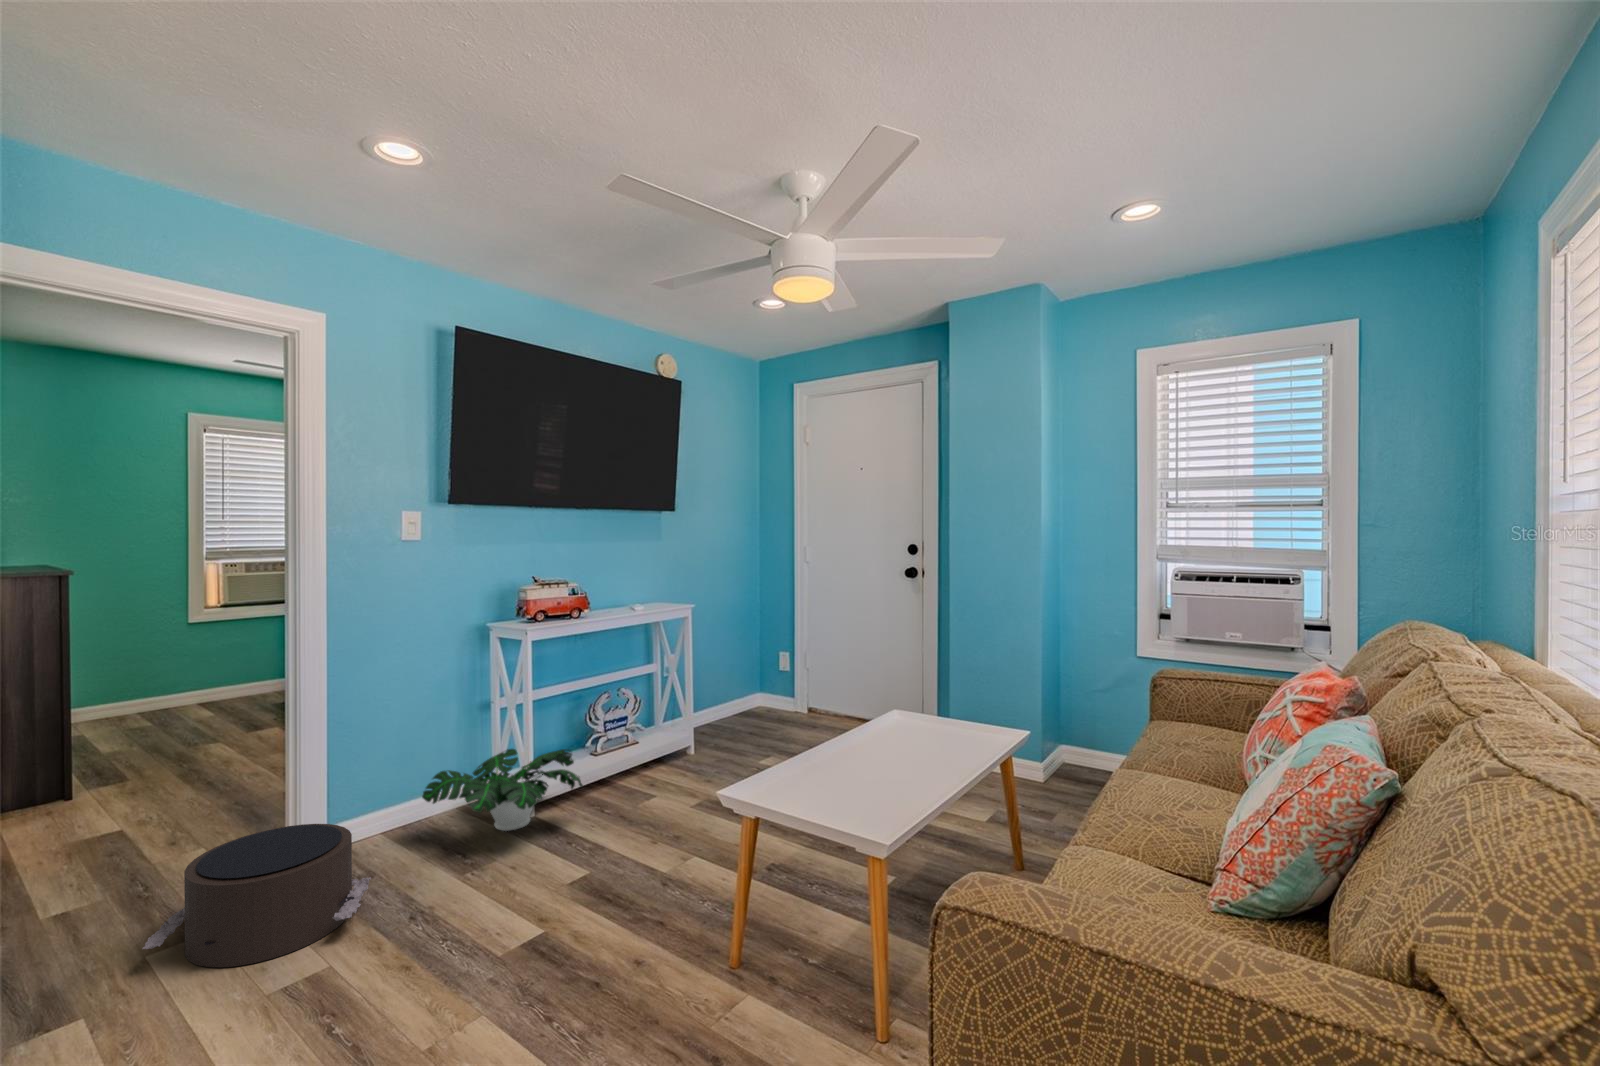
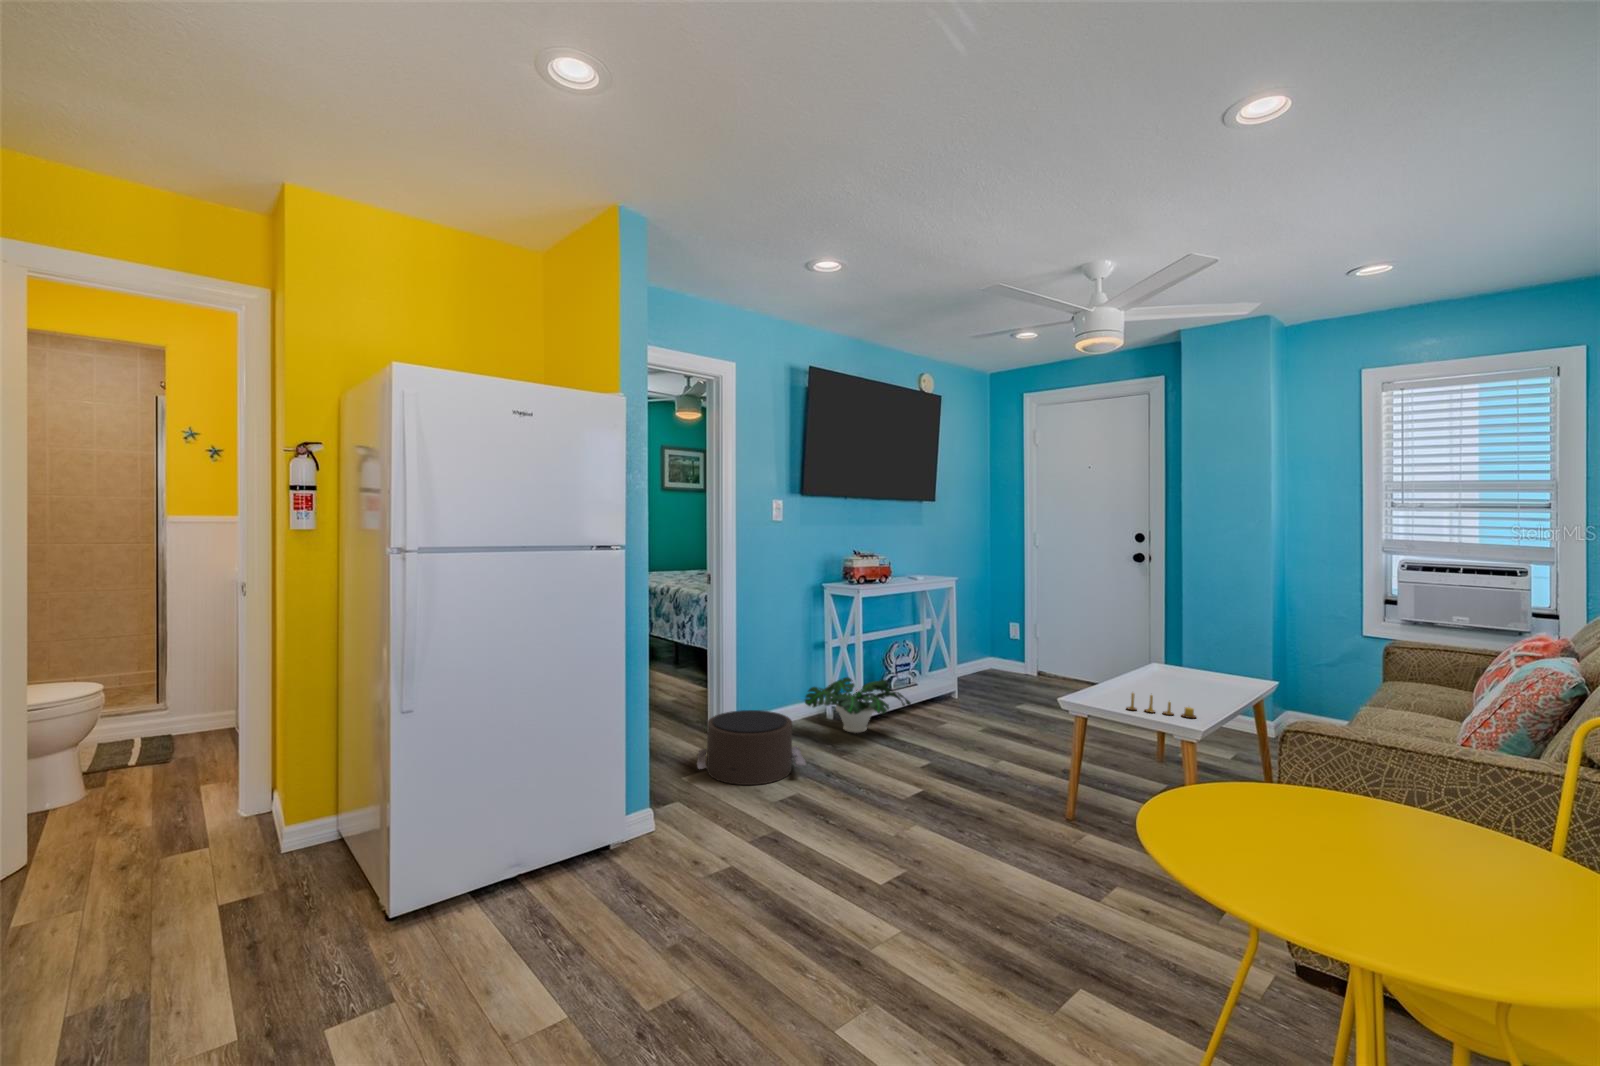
candle: none [801,779,893,820] -> present [1127,693,1196,718]

